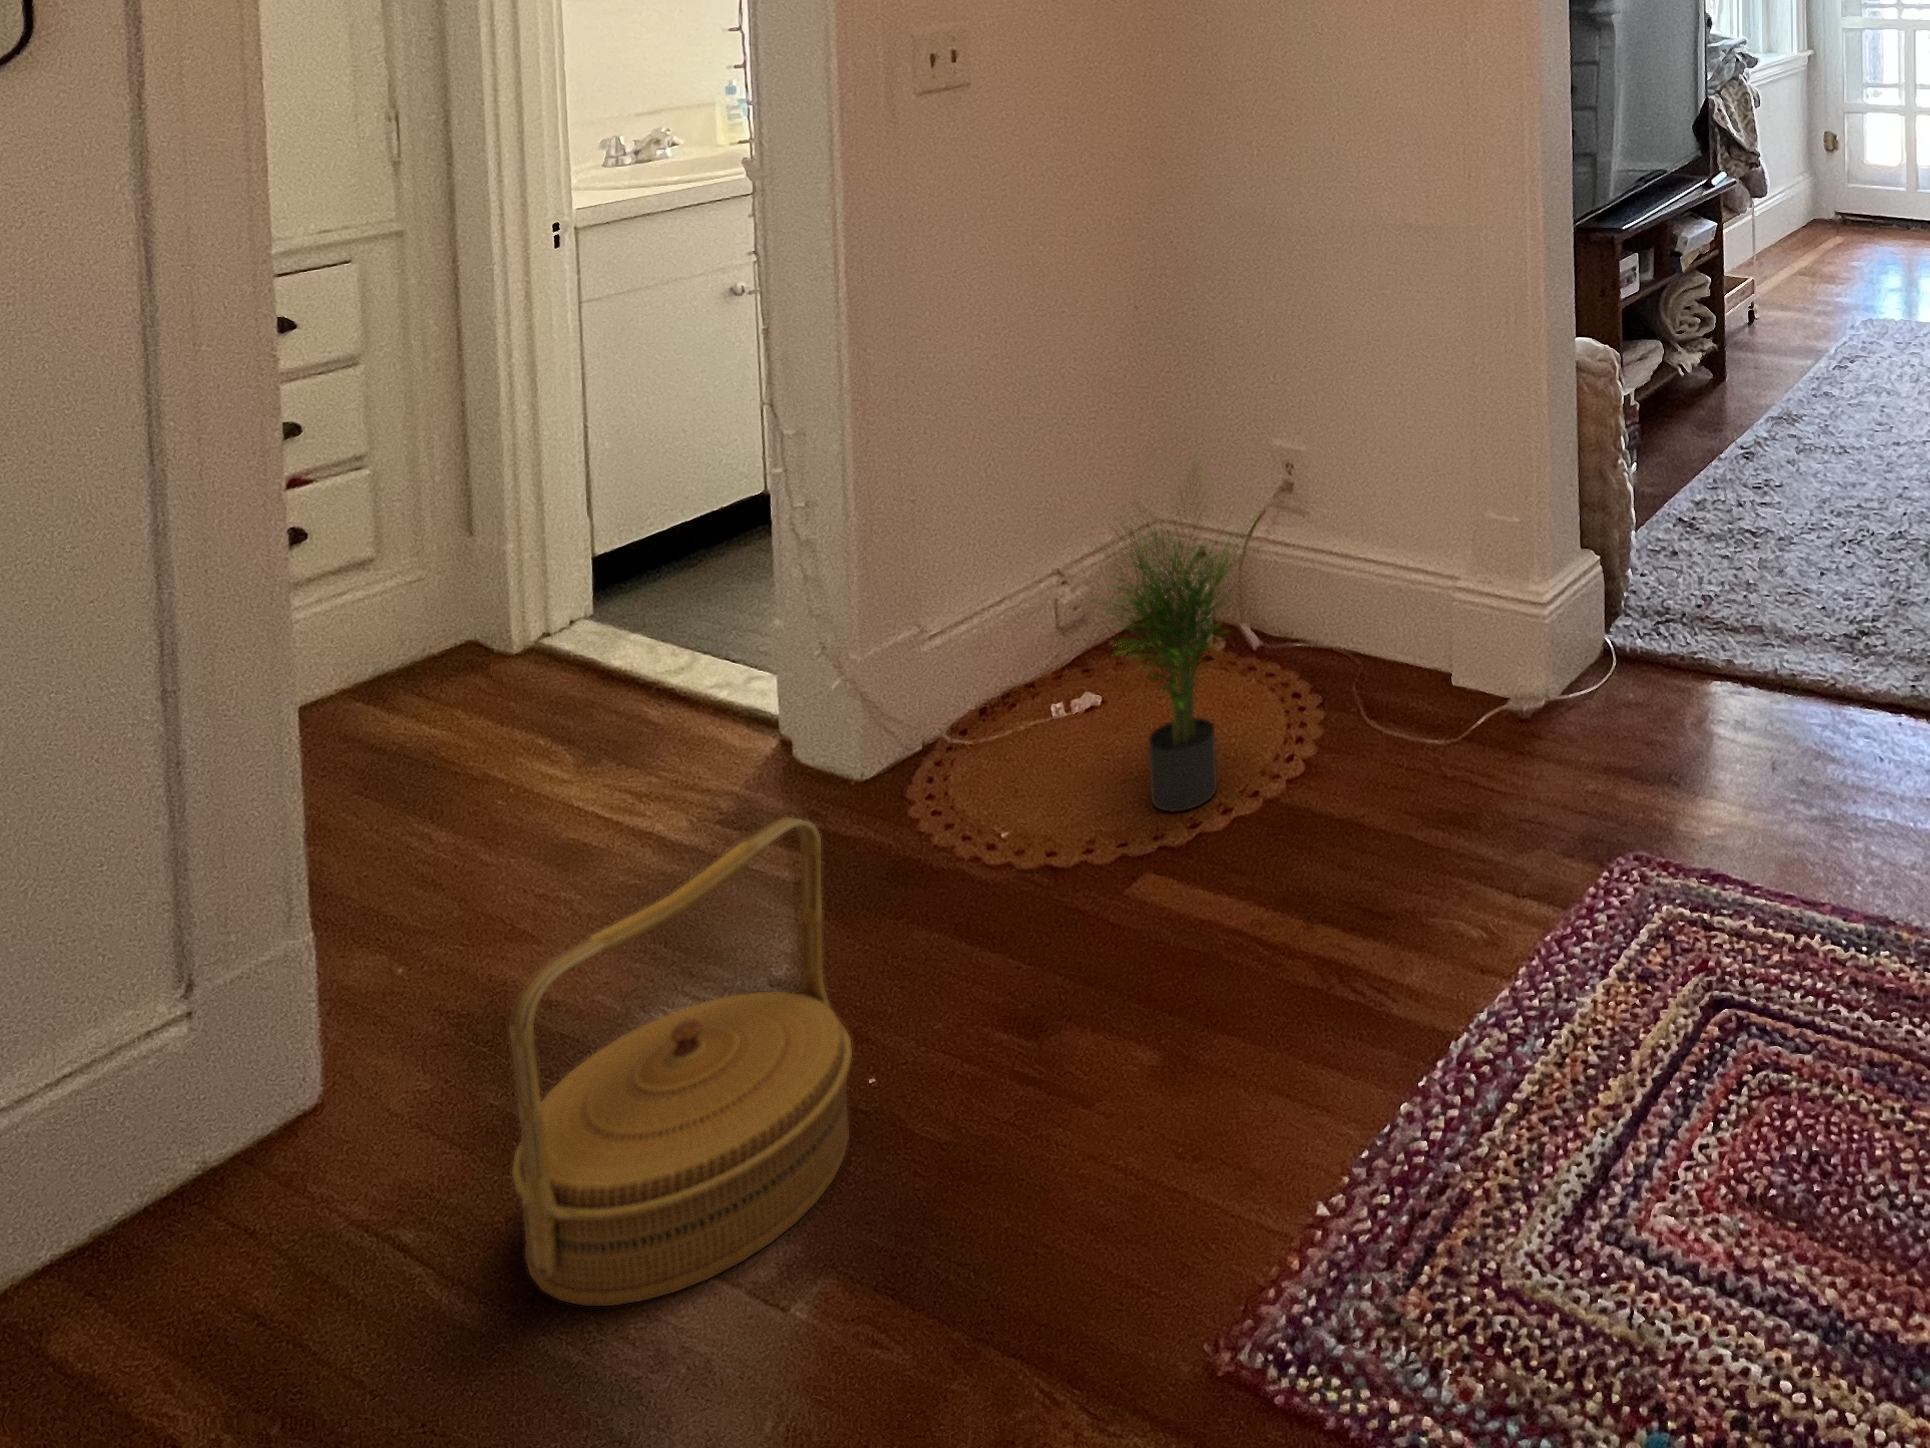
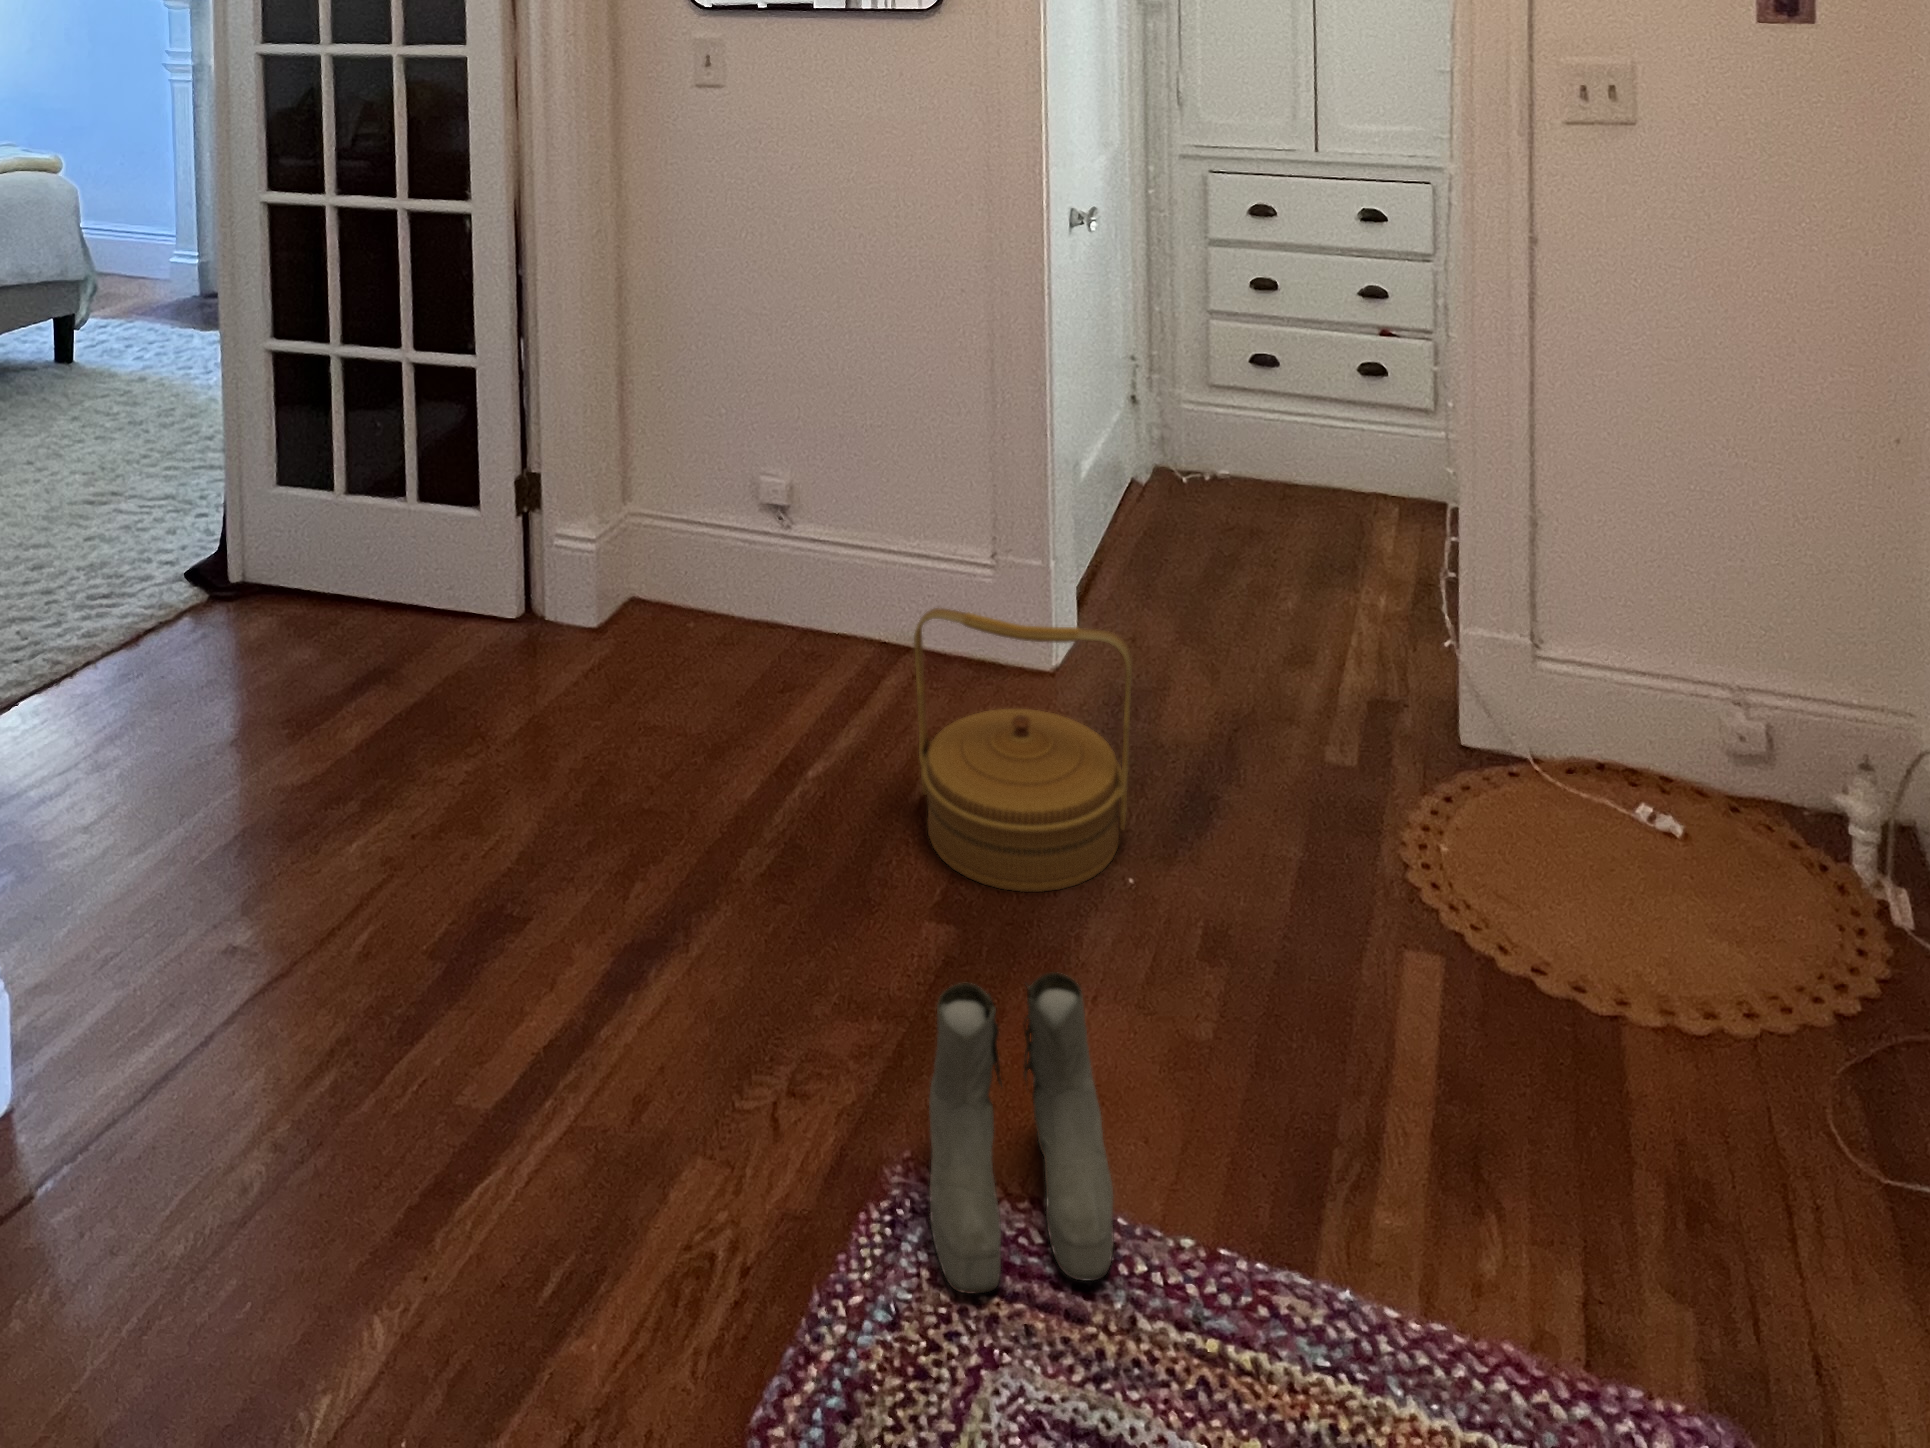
potted plant: present [1091,463,1259,812] -> none [1439,580,1719,960]
boots: none [1195,987,1441,1321] -> present [929,972,1114,1294]

